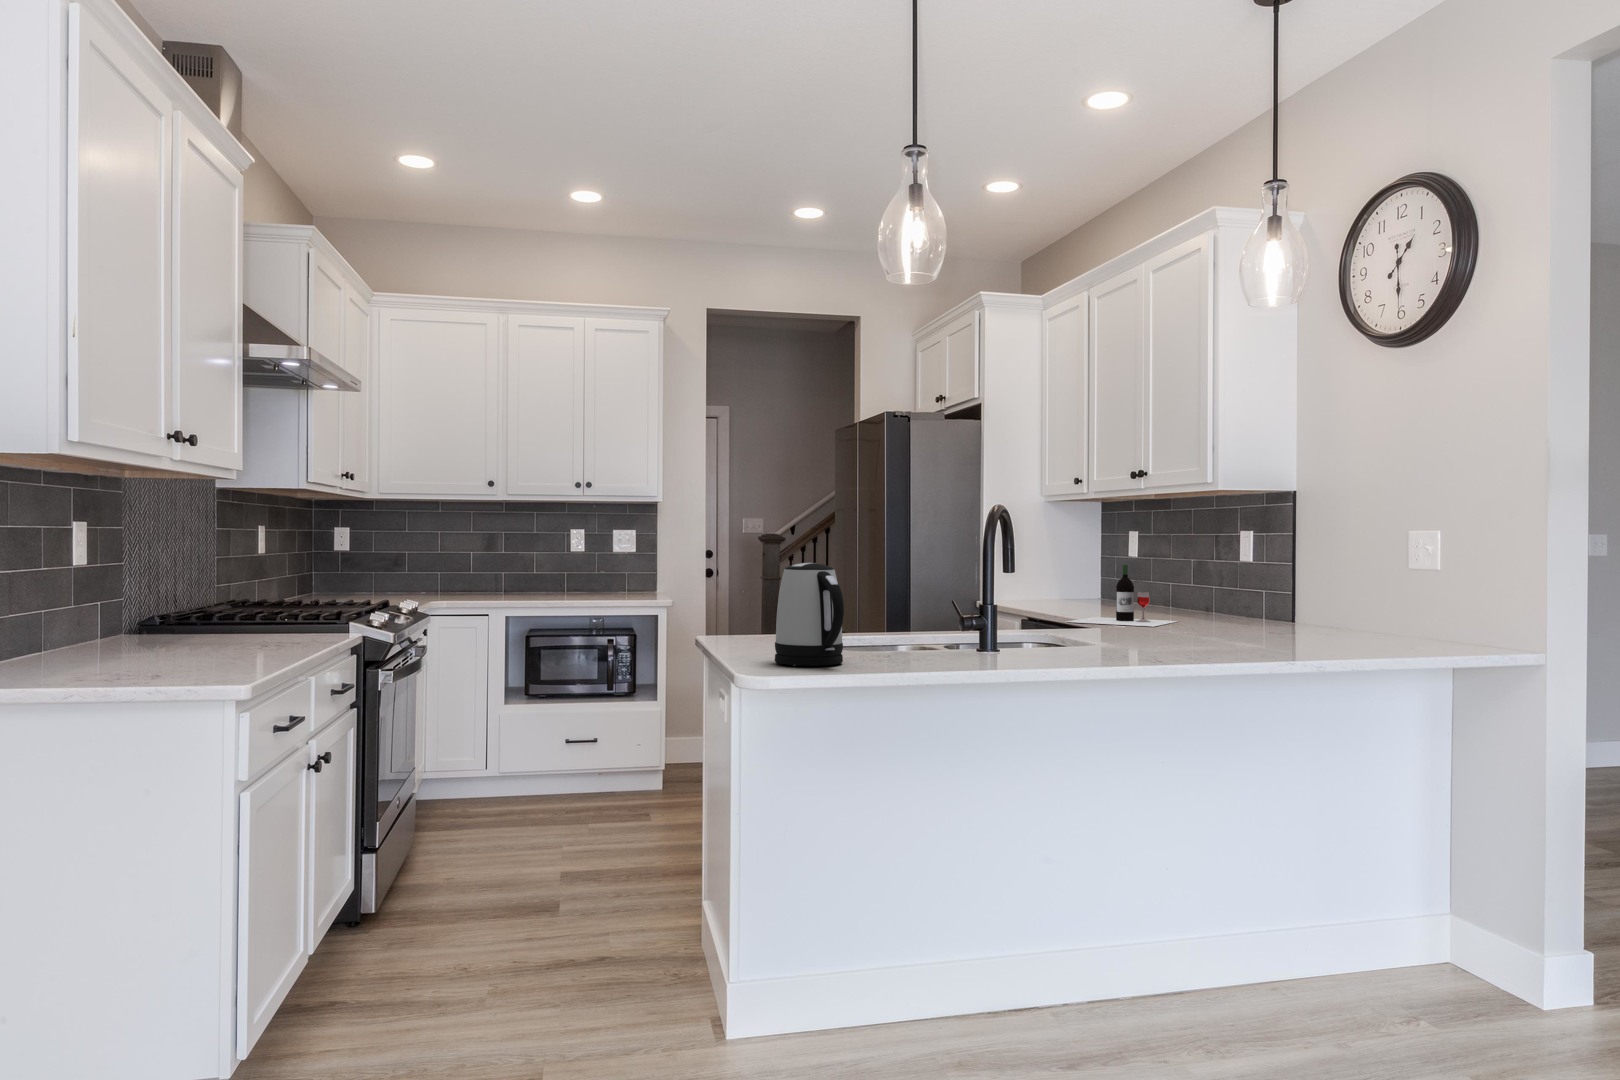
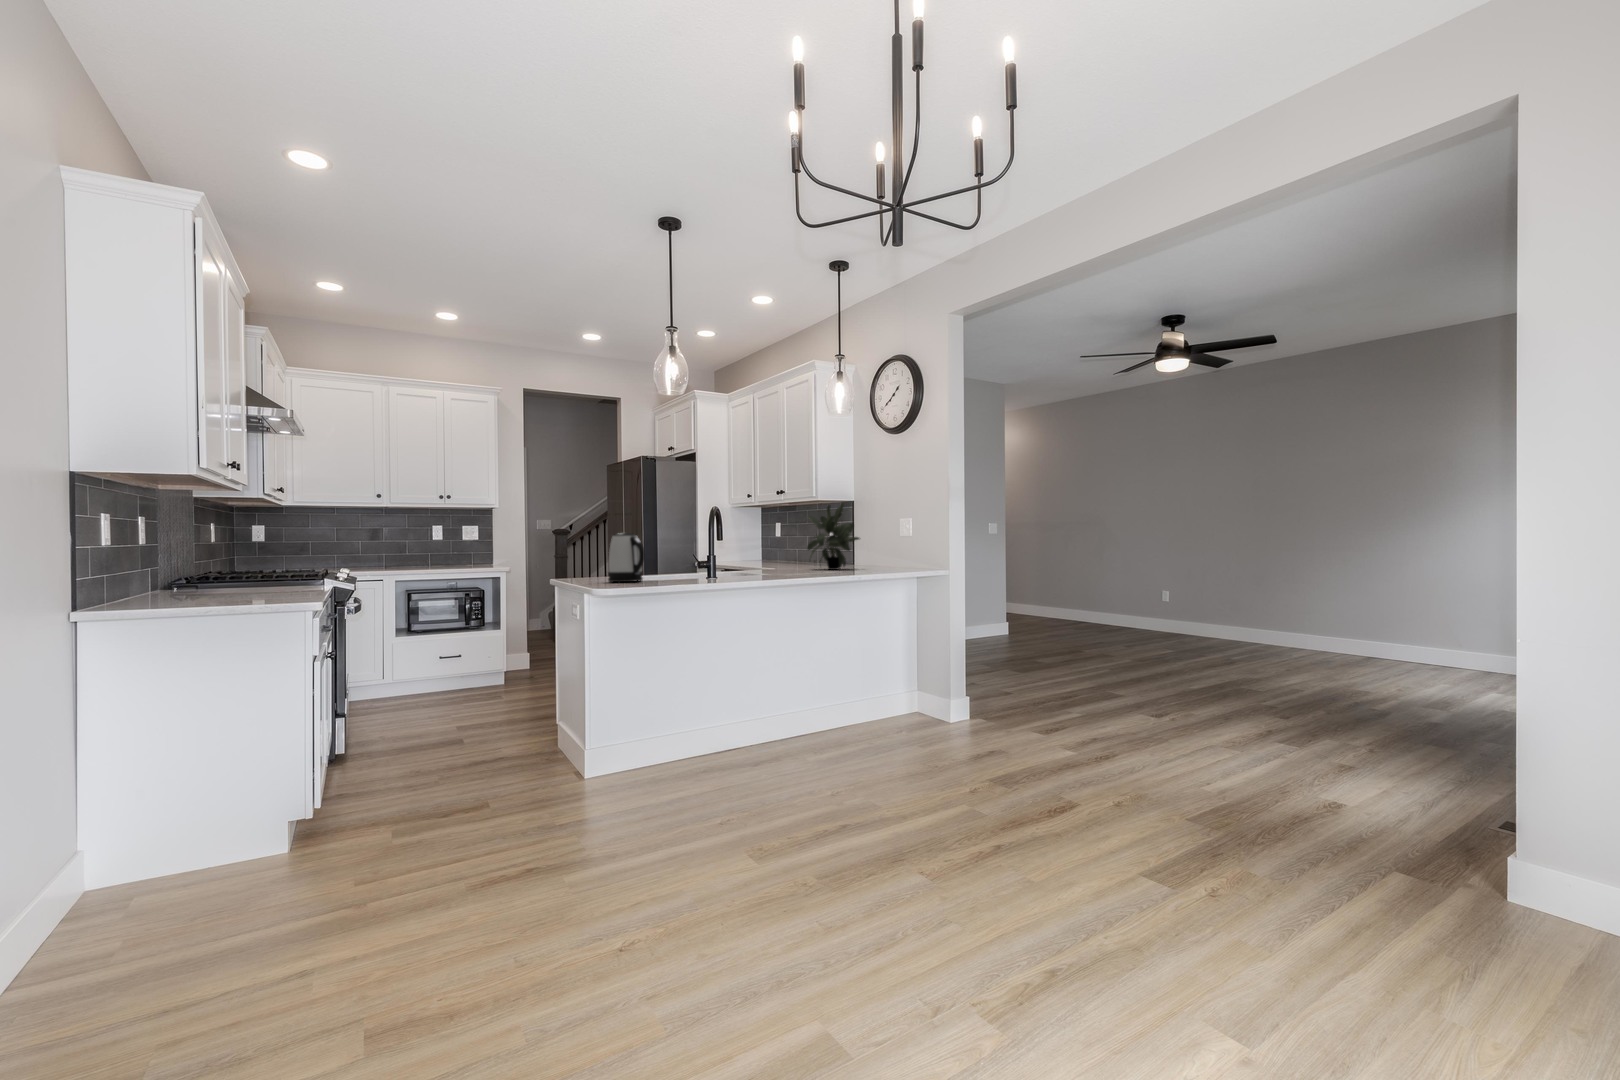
potted plant: none [1192,496,1318,637] -> present [807,503,859,570]
wine bottle: present [1067,565,1177,627] -> none [746,539,803,569]

